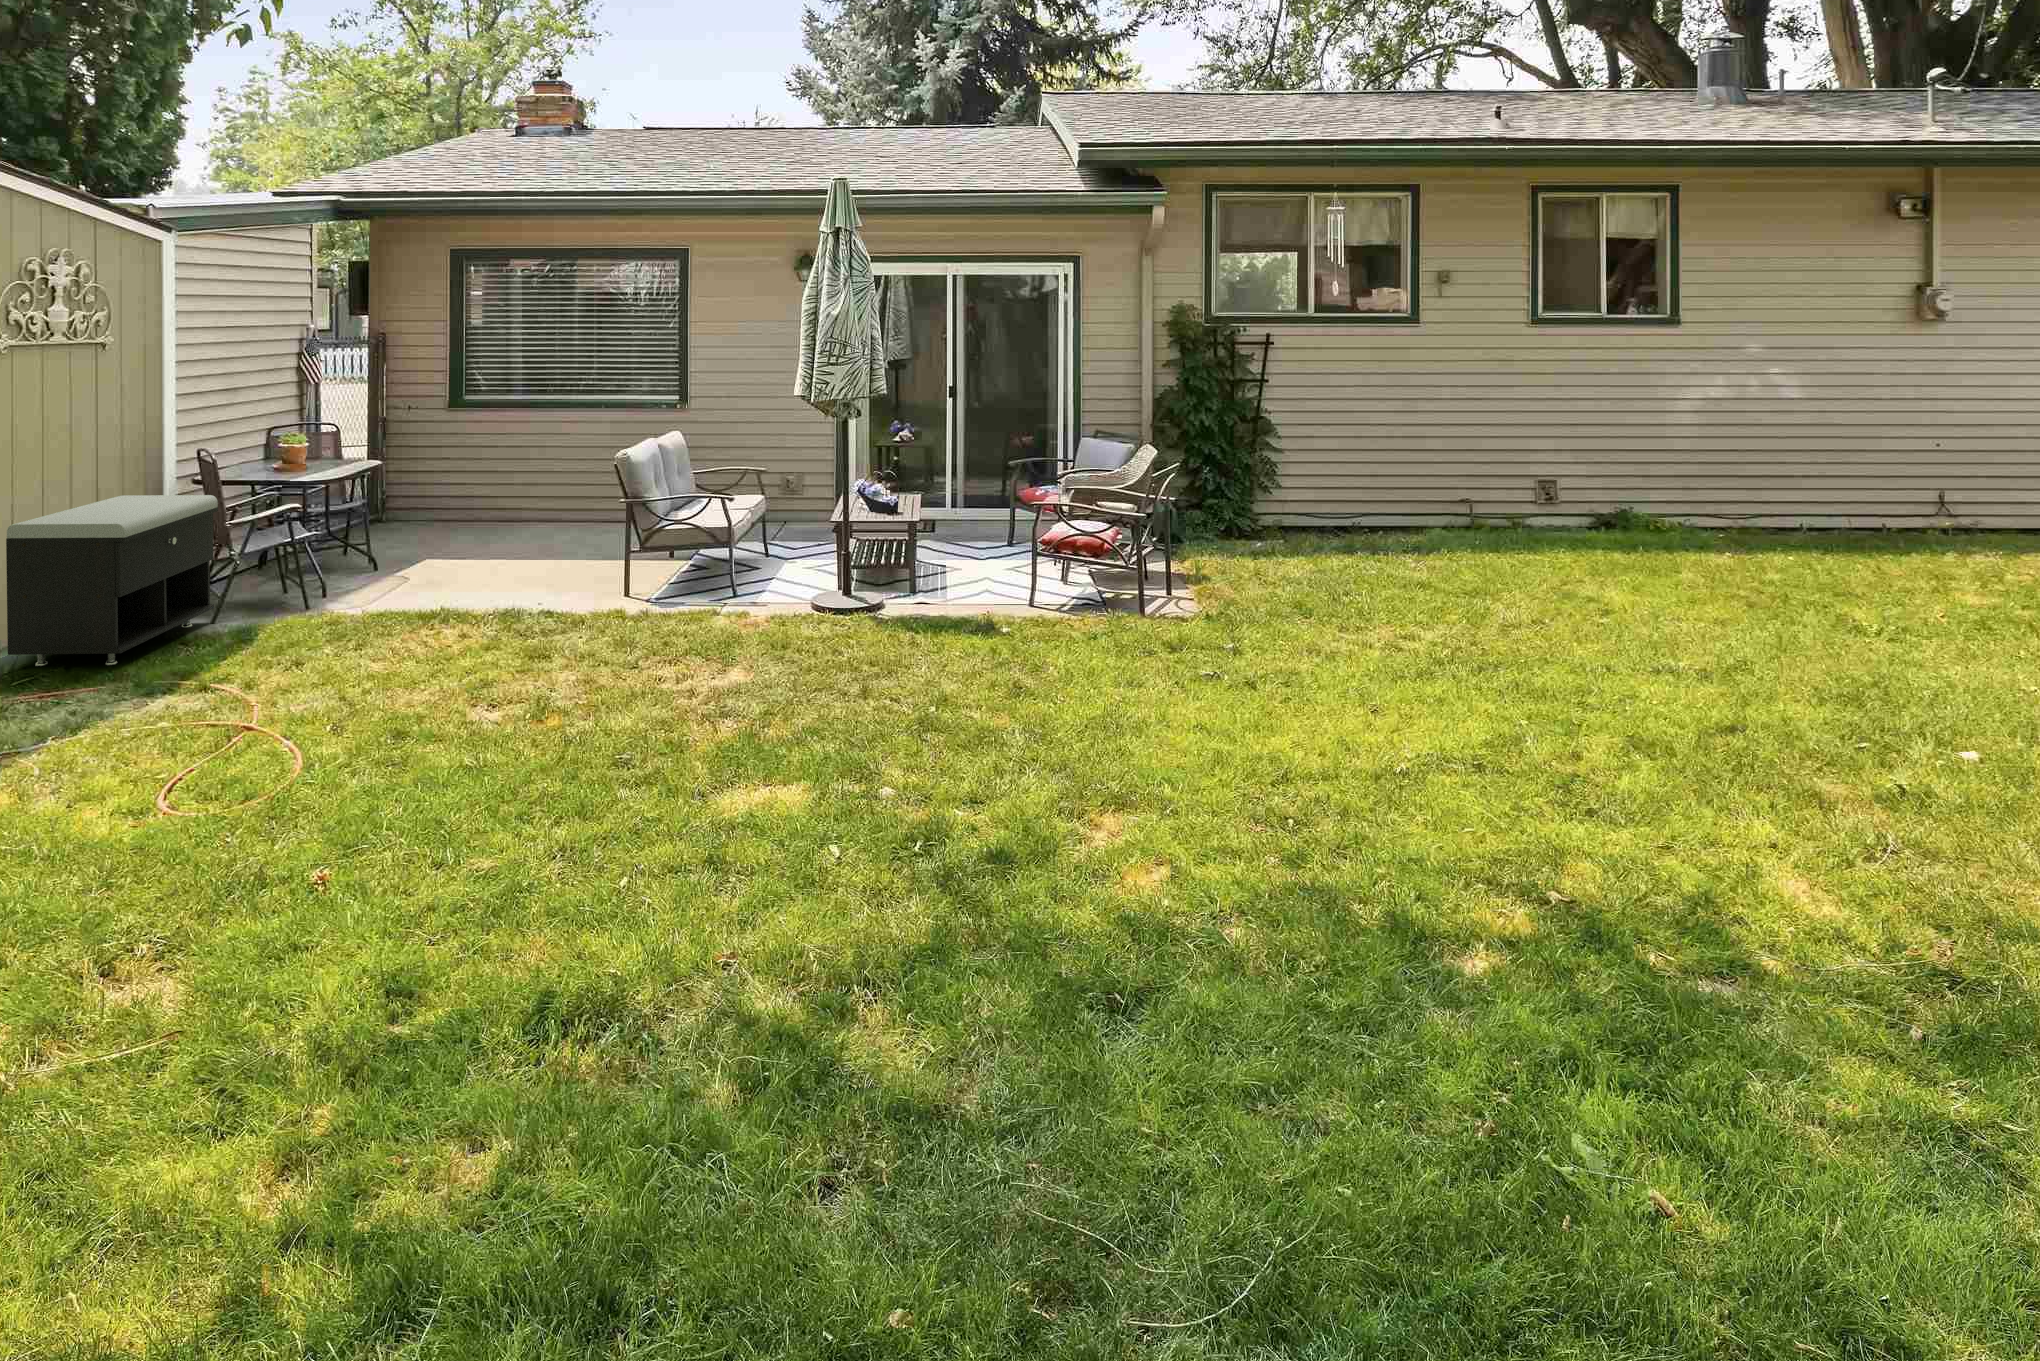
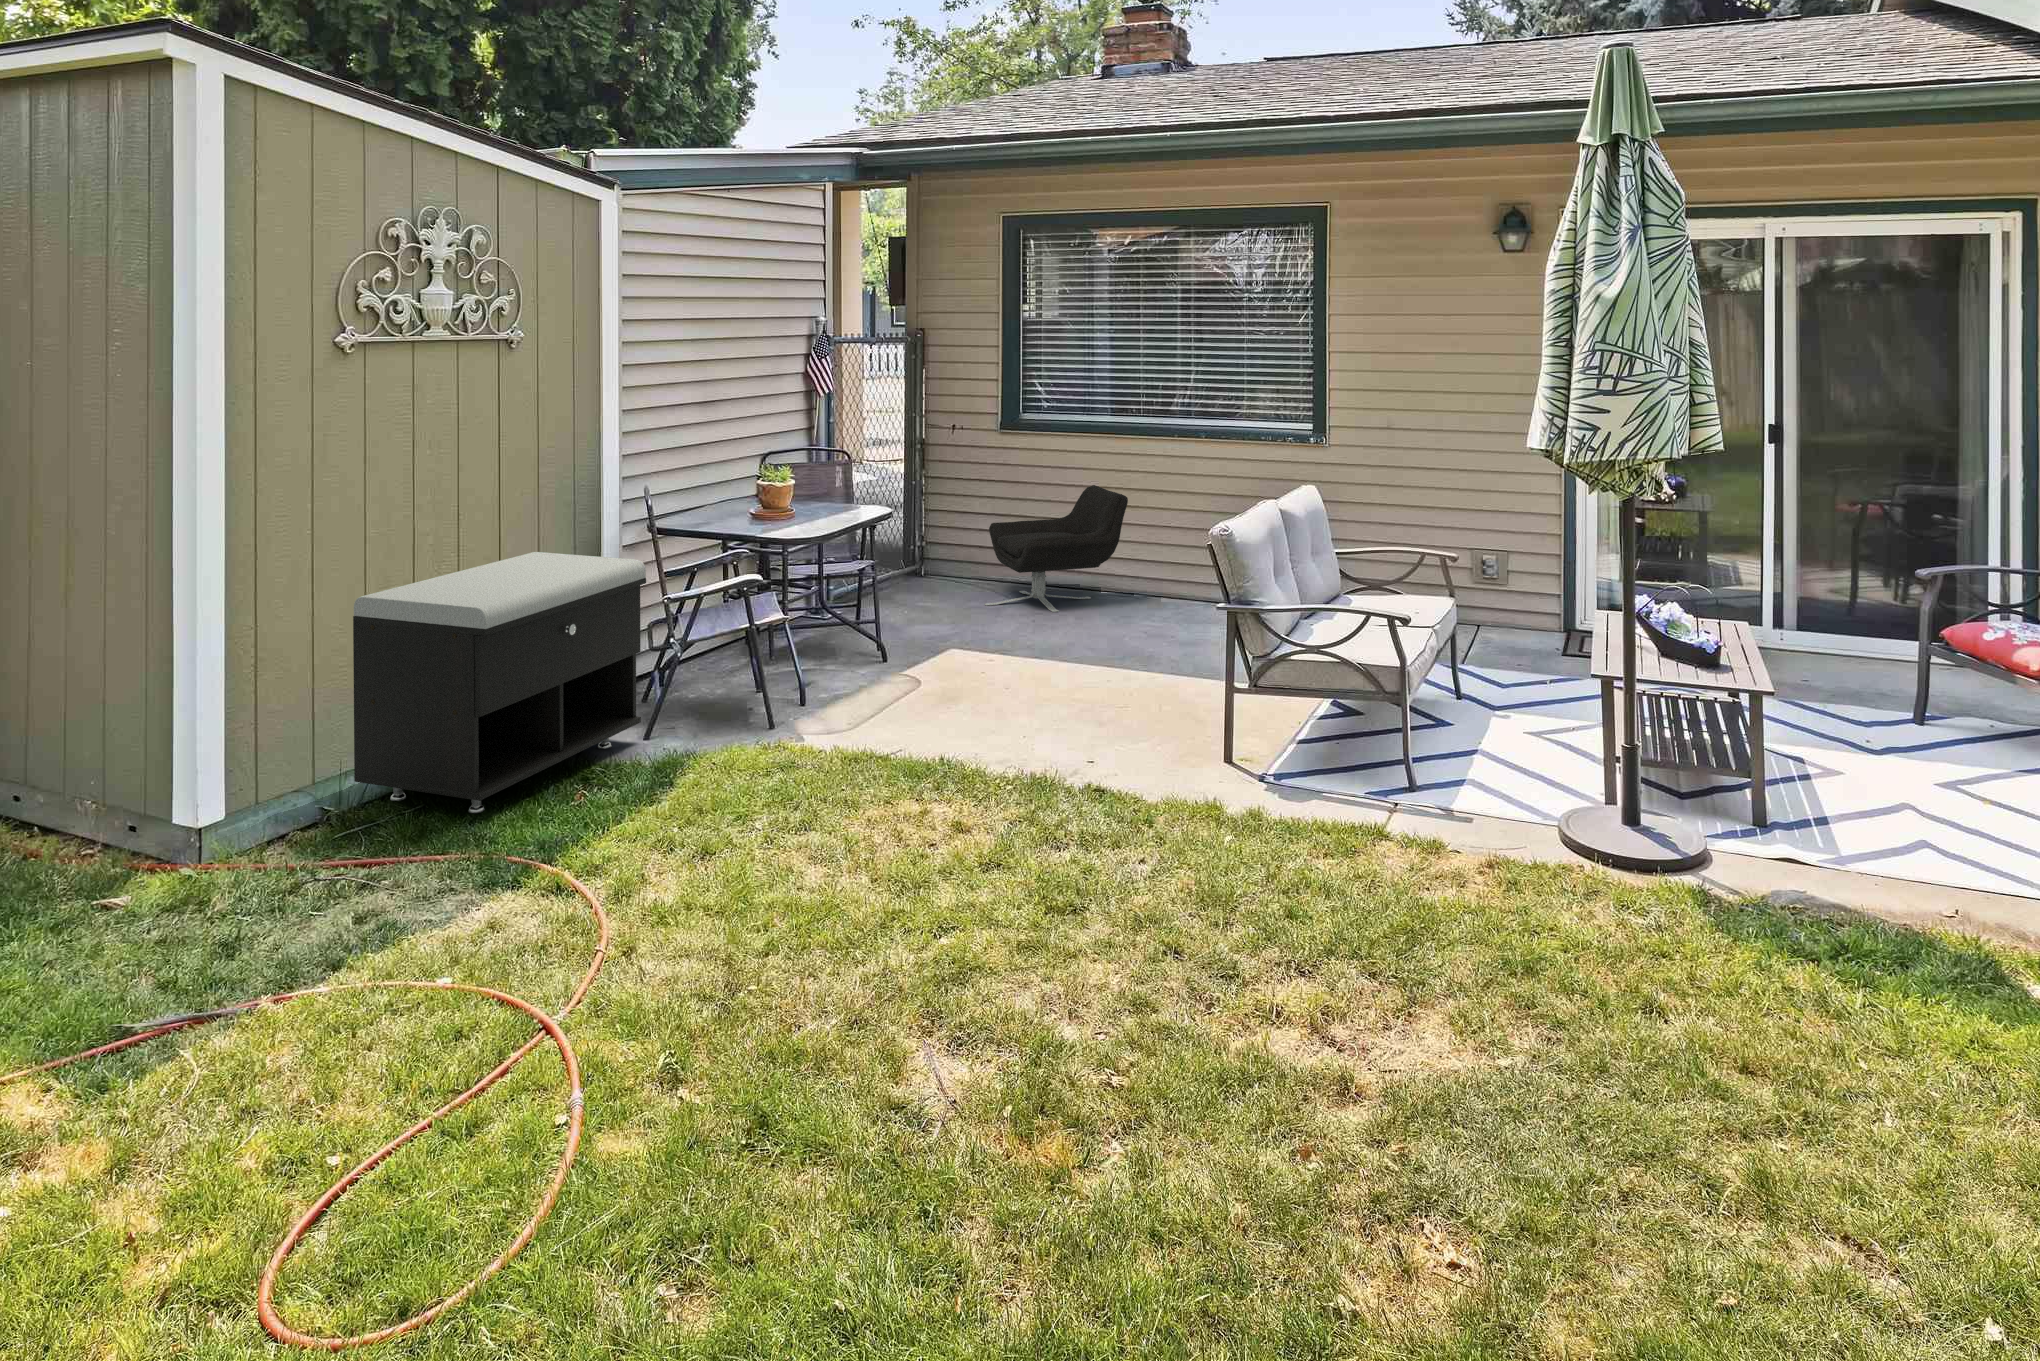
lounge chair: none [444,442,552,532] -> present [985,485,1128,612]

